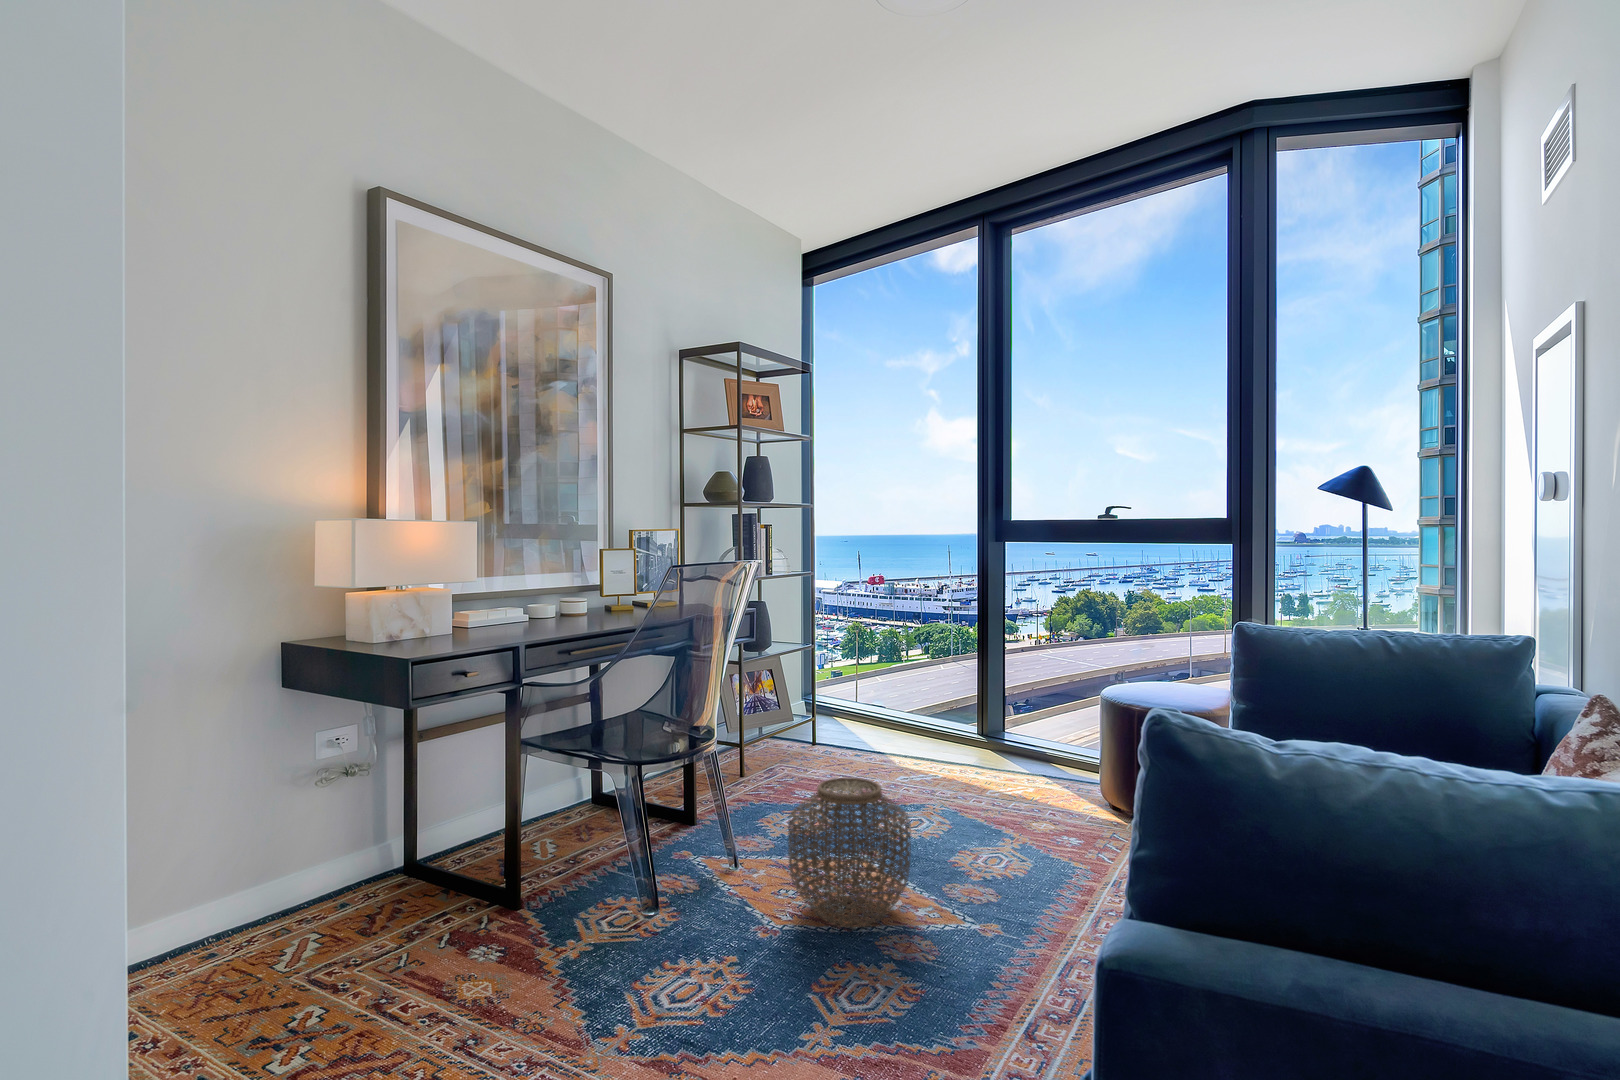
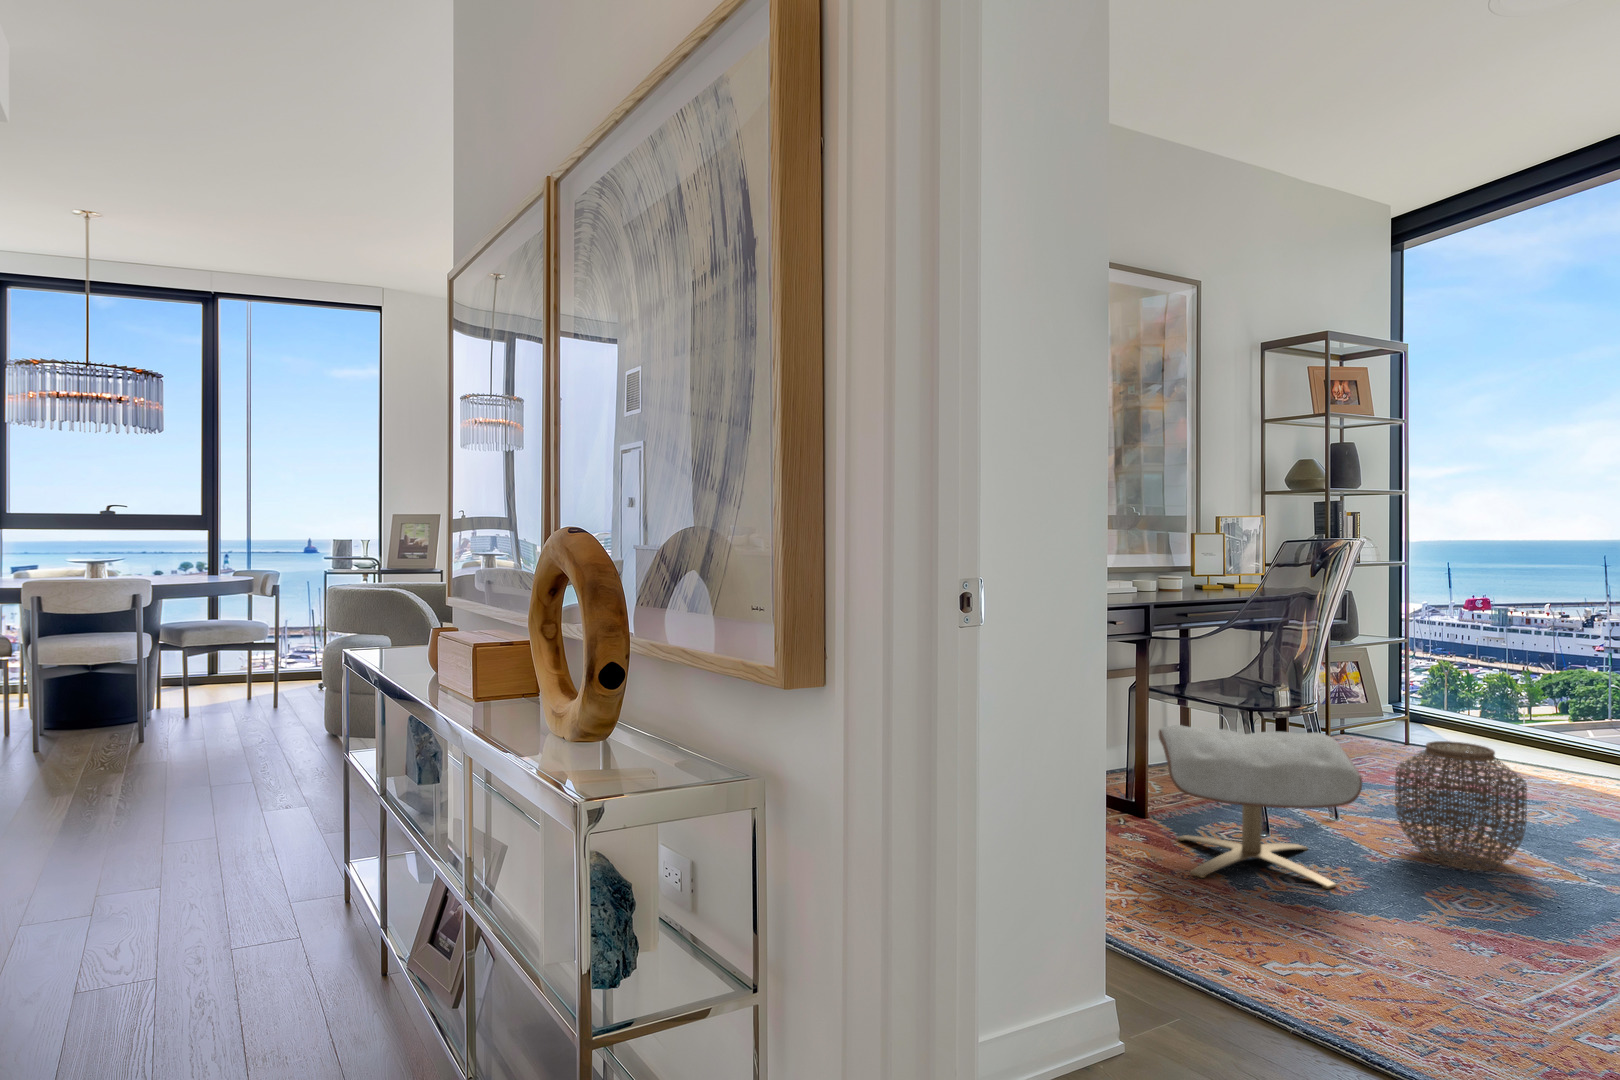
ottoman: none [503,791,745,1032] -> present [1159,725,1362,889]

